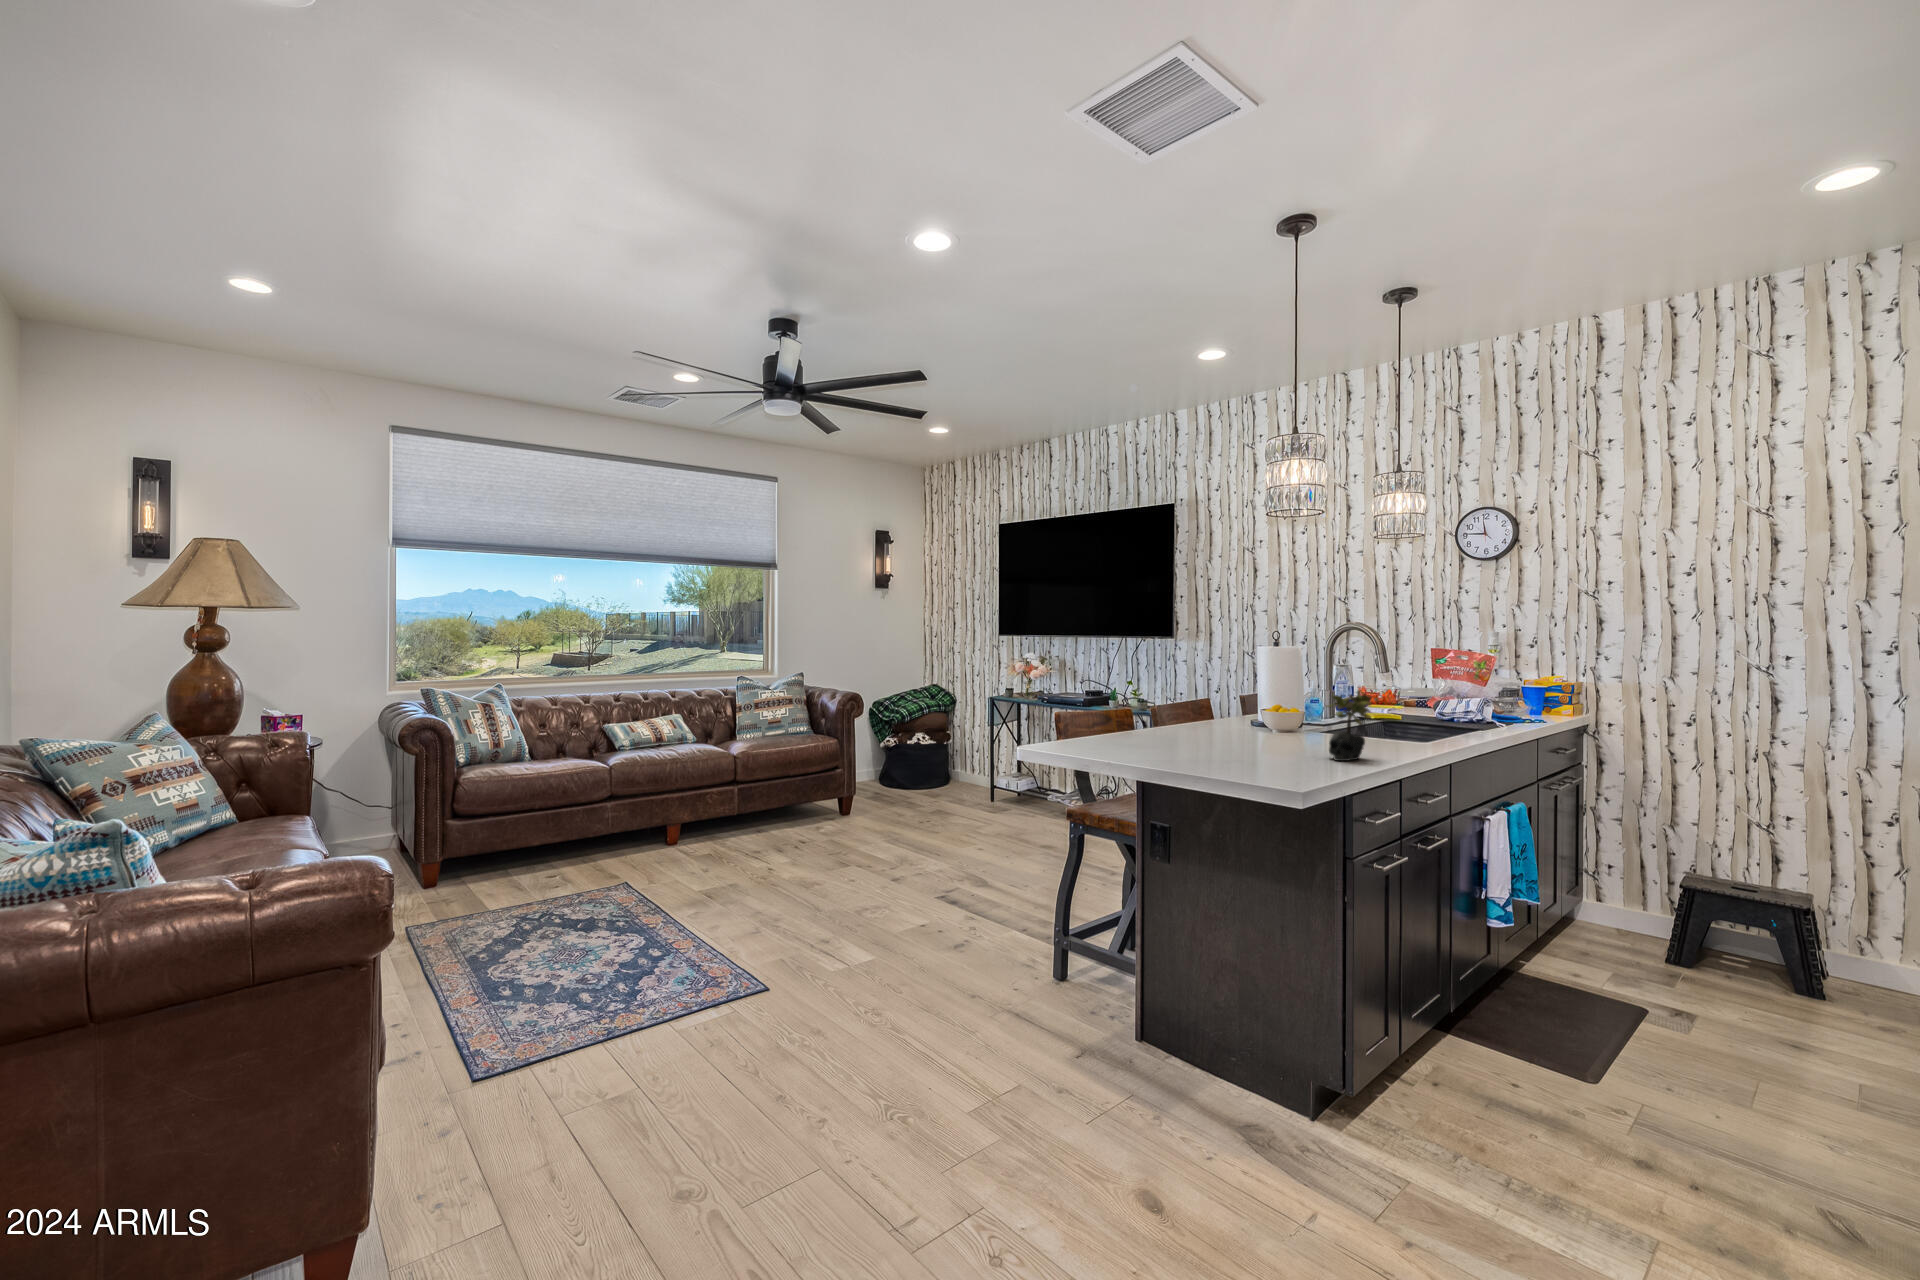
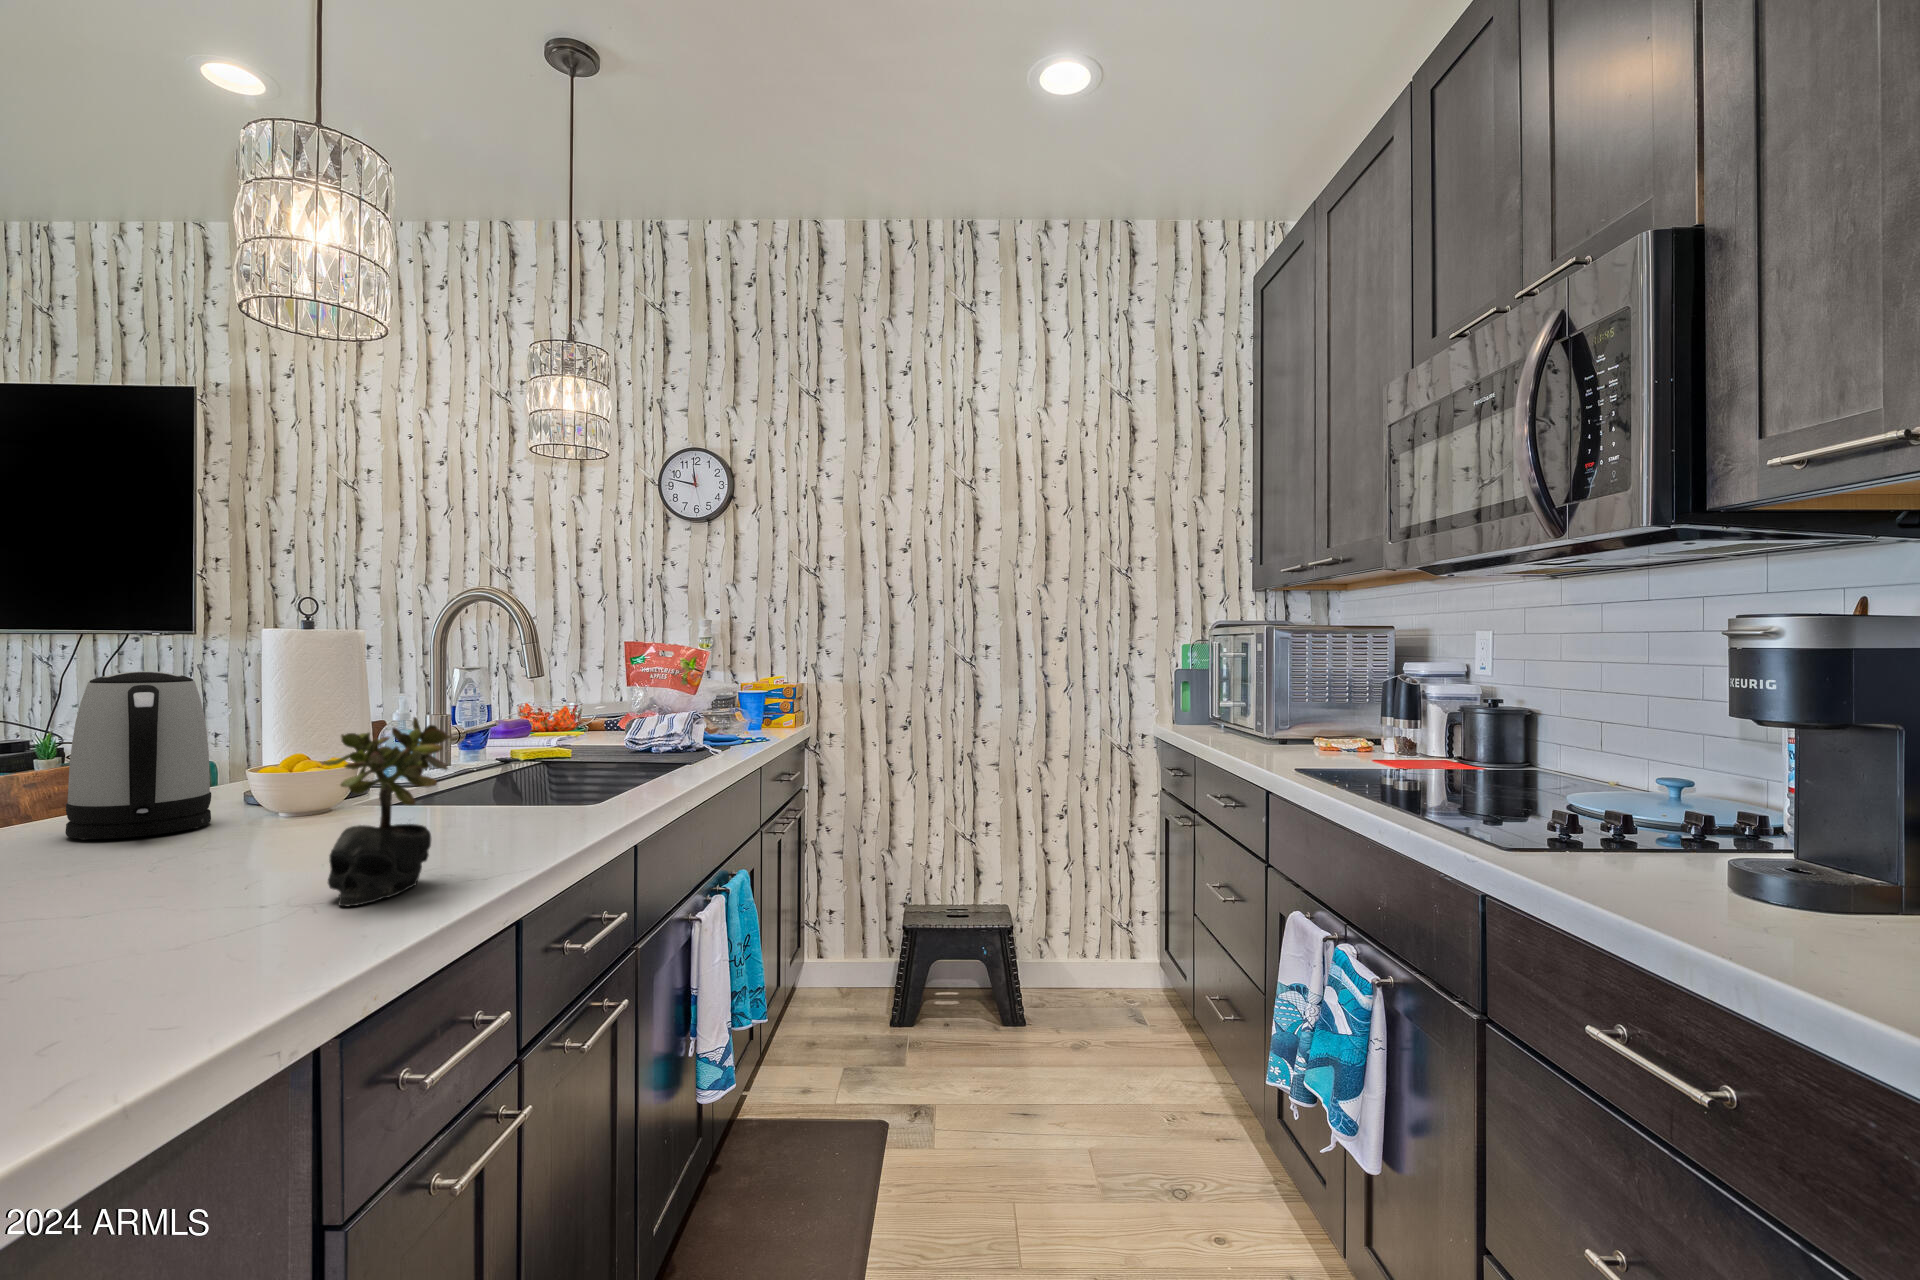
kettle: none [1204,666,1251,733] -> present [65,671,211,840]

